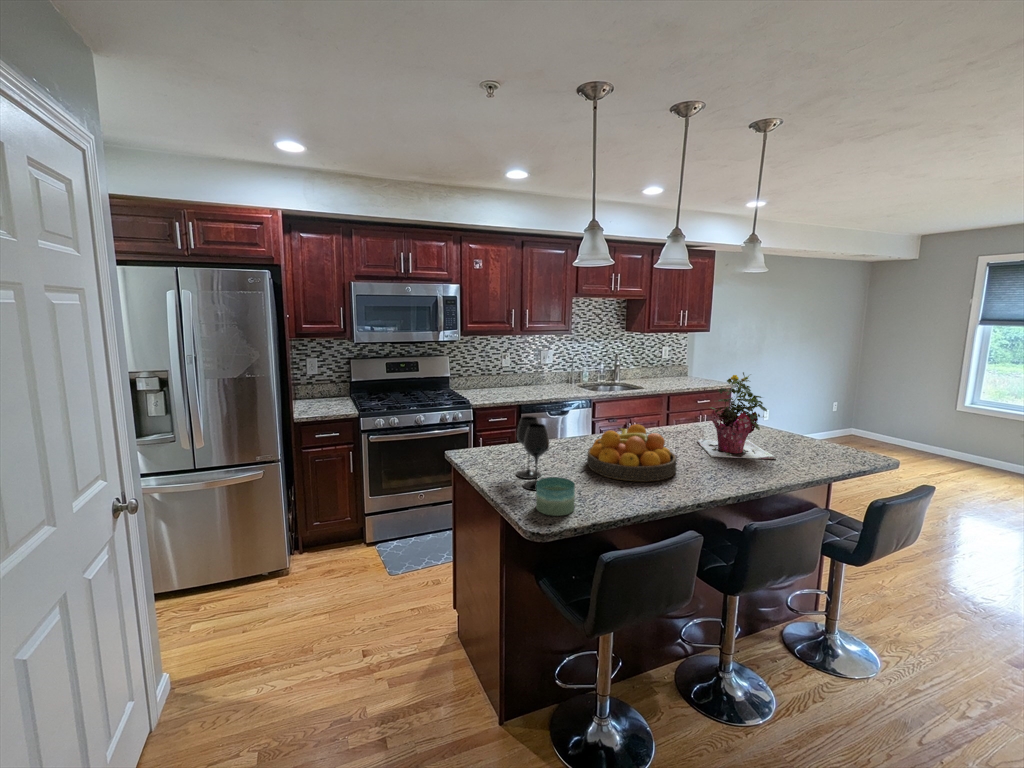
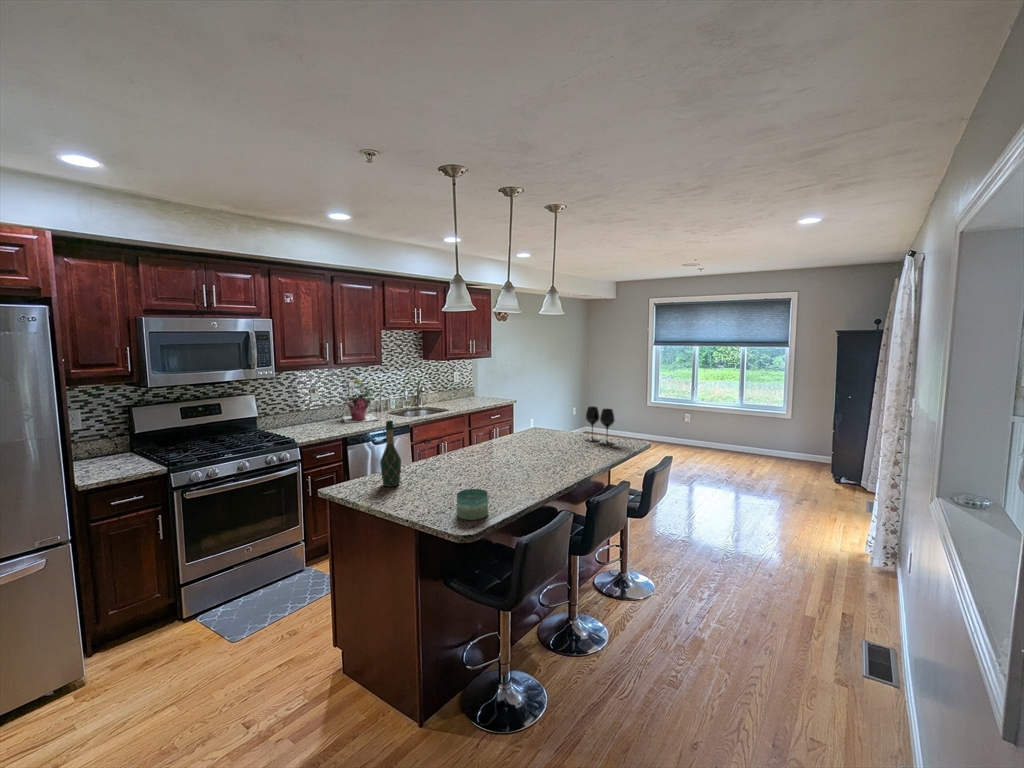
potted plant: present [697,372,776,459] -> present [343,379,378,423]
wine bottle: none [495,387,518,459] -> present [380,421,401,487]
wine glass: present [516,416,549,490] -> present [585,407,615,445]
fruit bowl: present [587,424,677,482] -> none [463,440,534,486]

